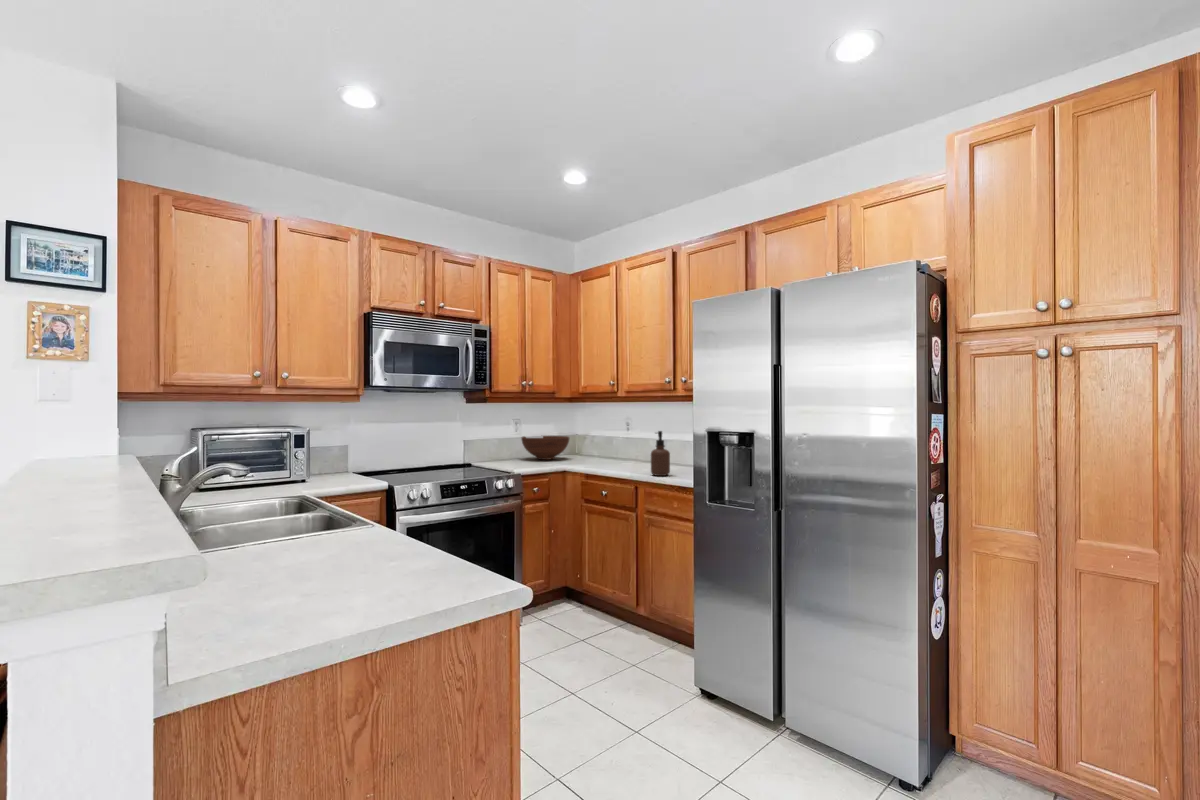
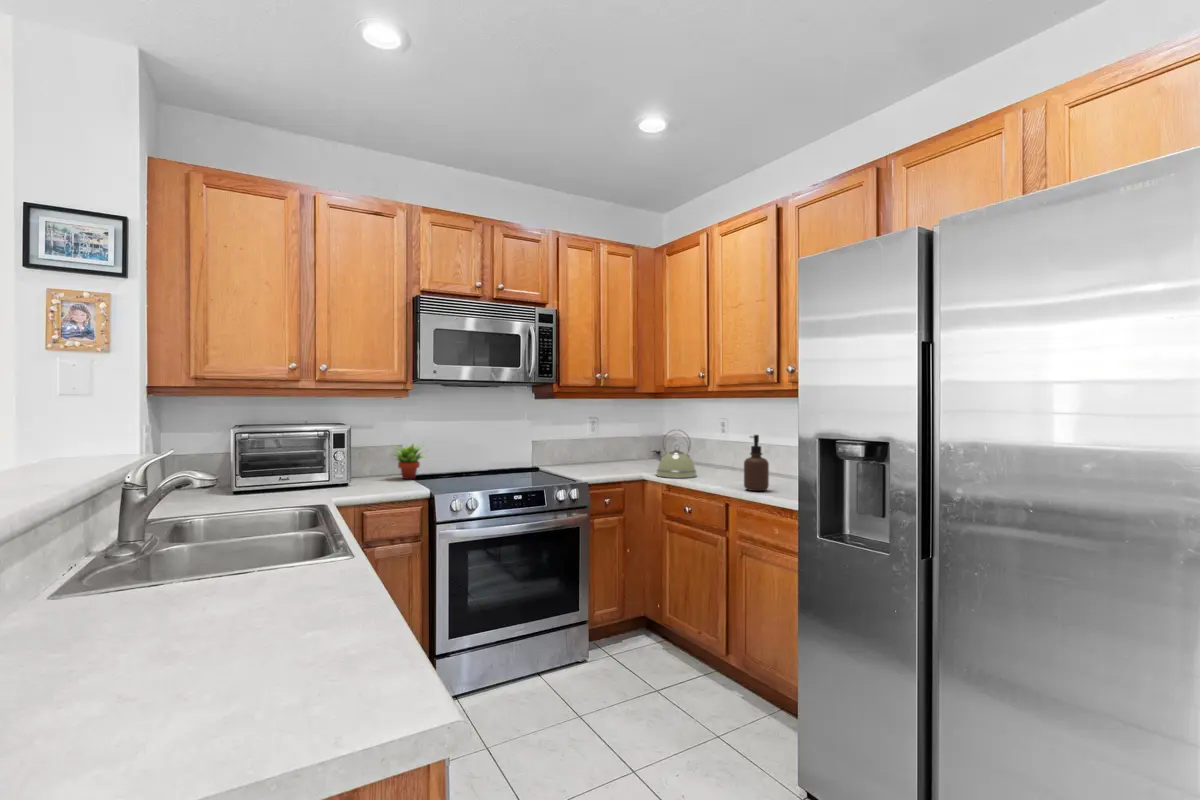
kettle: none [571,428,609,468] -> present [652,430,697,478]
fruit bowl: present [522,436,569,460] -> none [599,437,655,465]
succulent plant: none [336,442,375,476] -> present [392,443,423,479]

